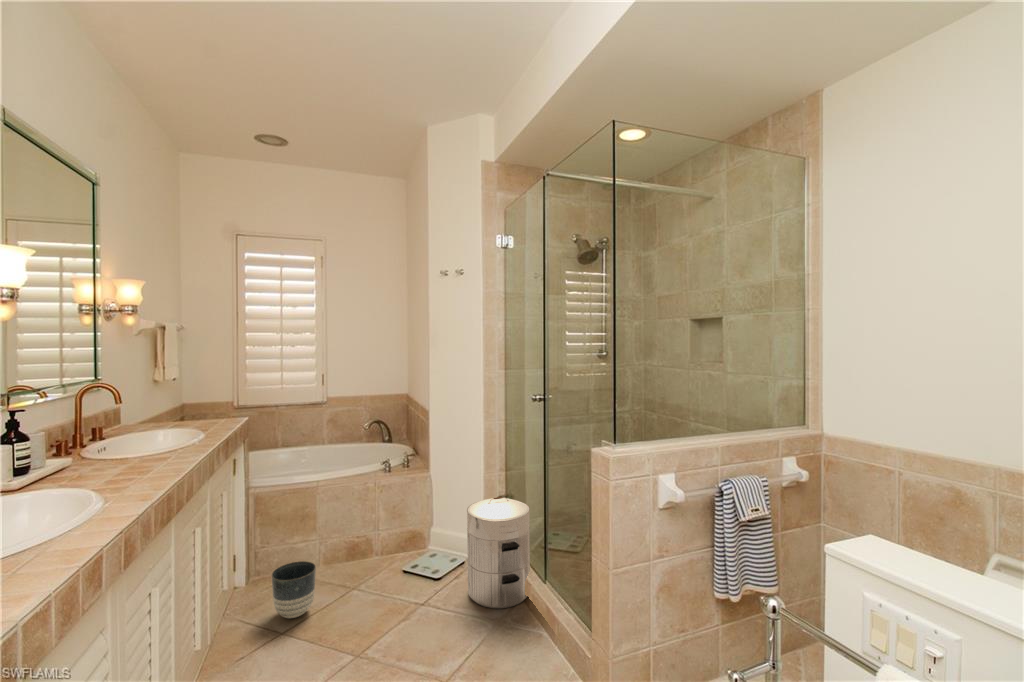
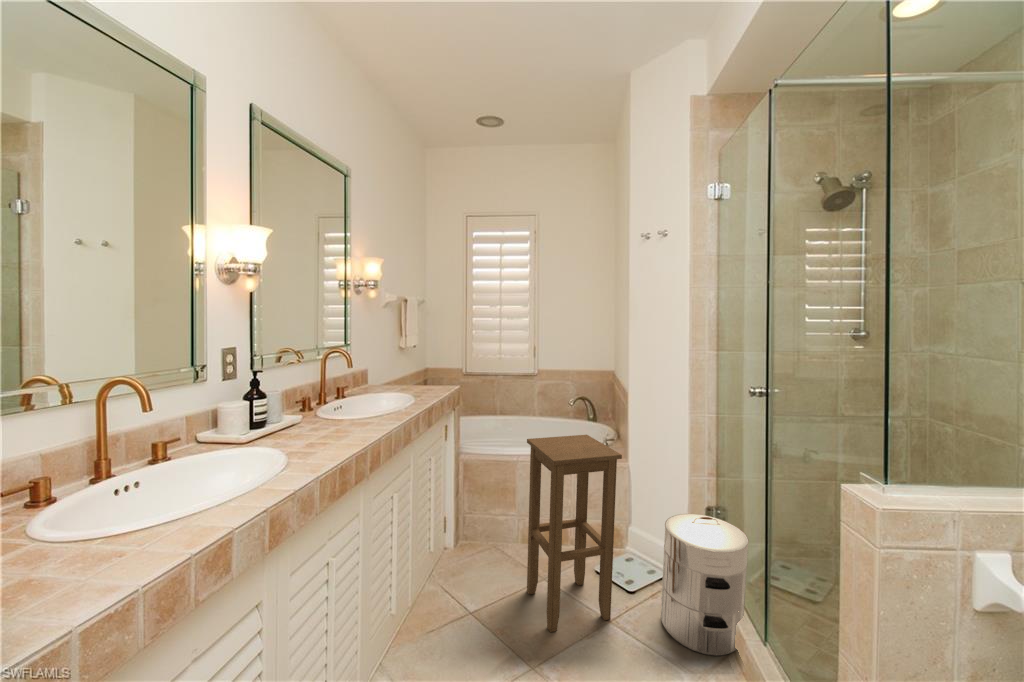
stool: none [337,446,429,633] -> present [527,435,622,632]
planter: present [272,561,316,618] -> none [465,531,504,586]

